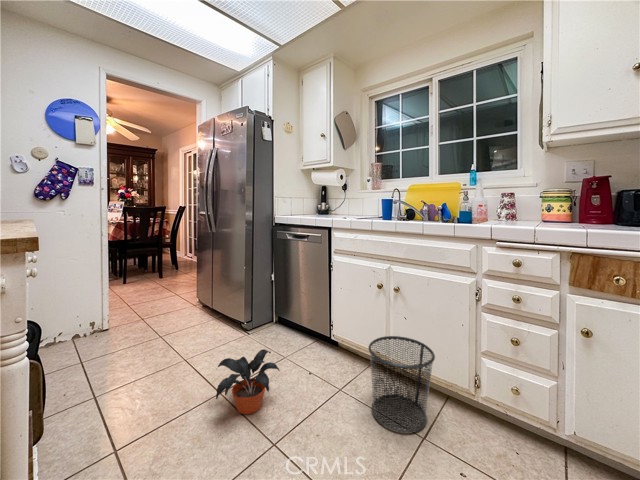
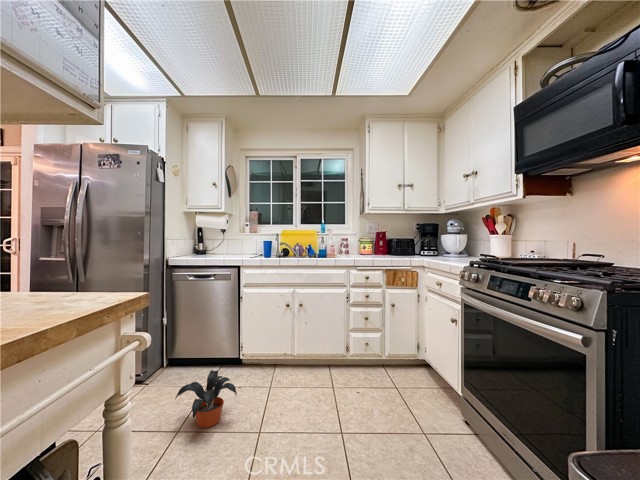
waste bin: present [368,336,435,433] -> none [293,333,334,392]

